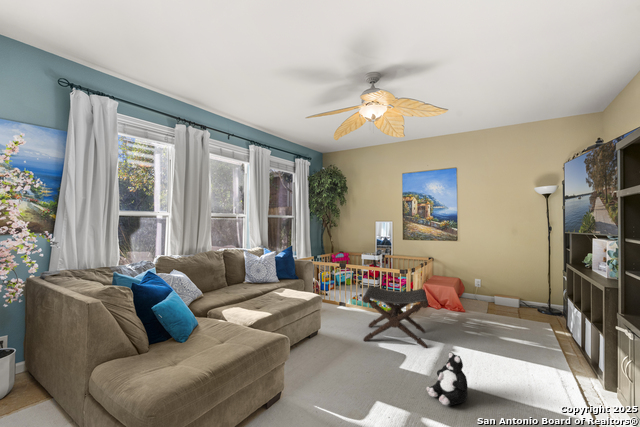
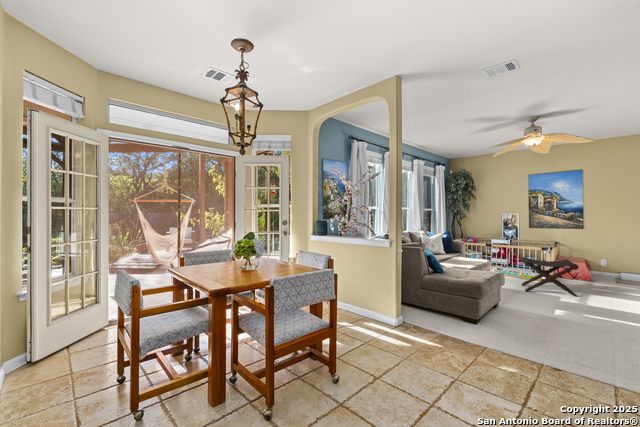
plush toy: present [426,352,468,406] -> none [592,289,623,317]

